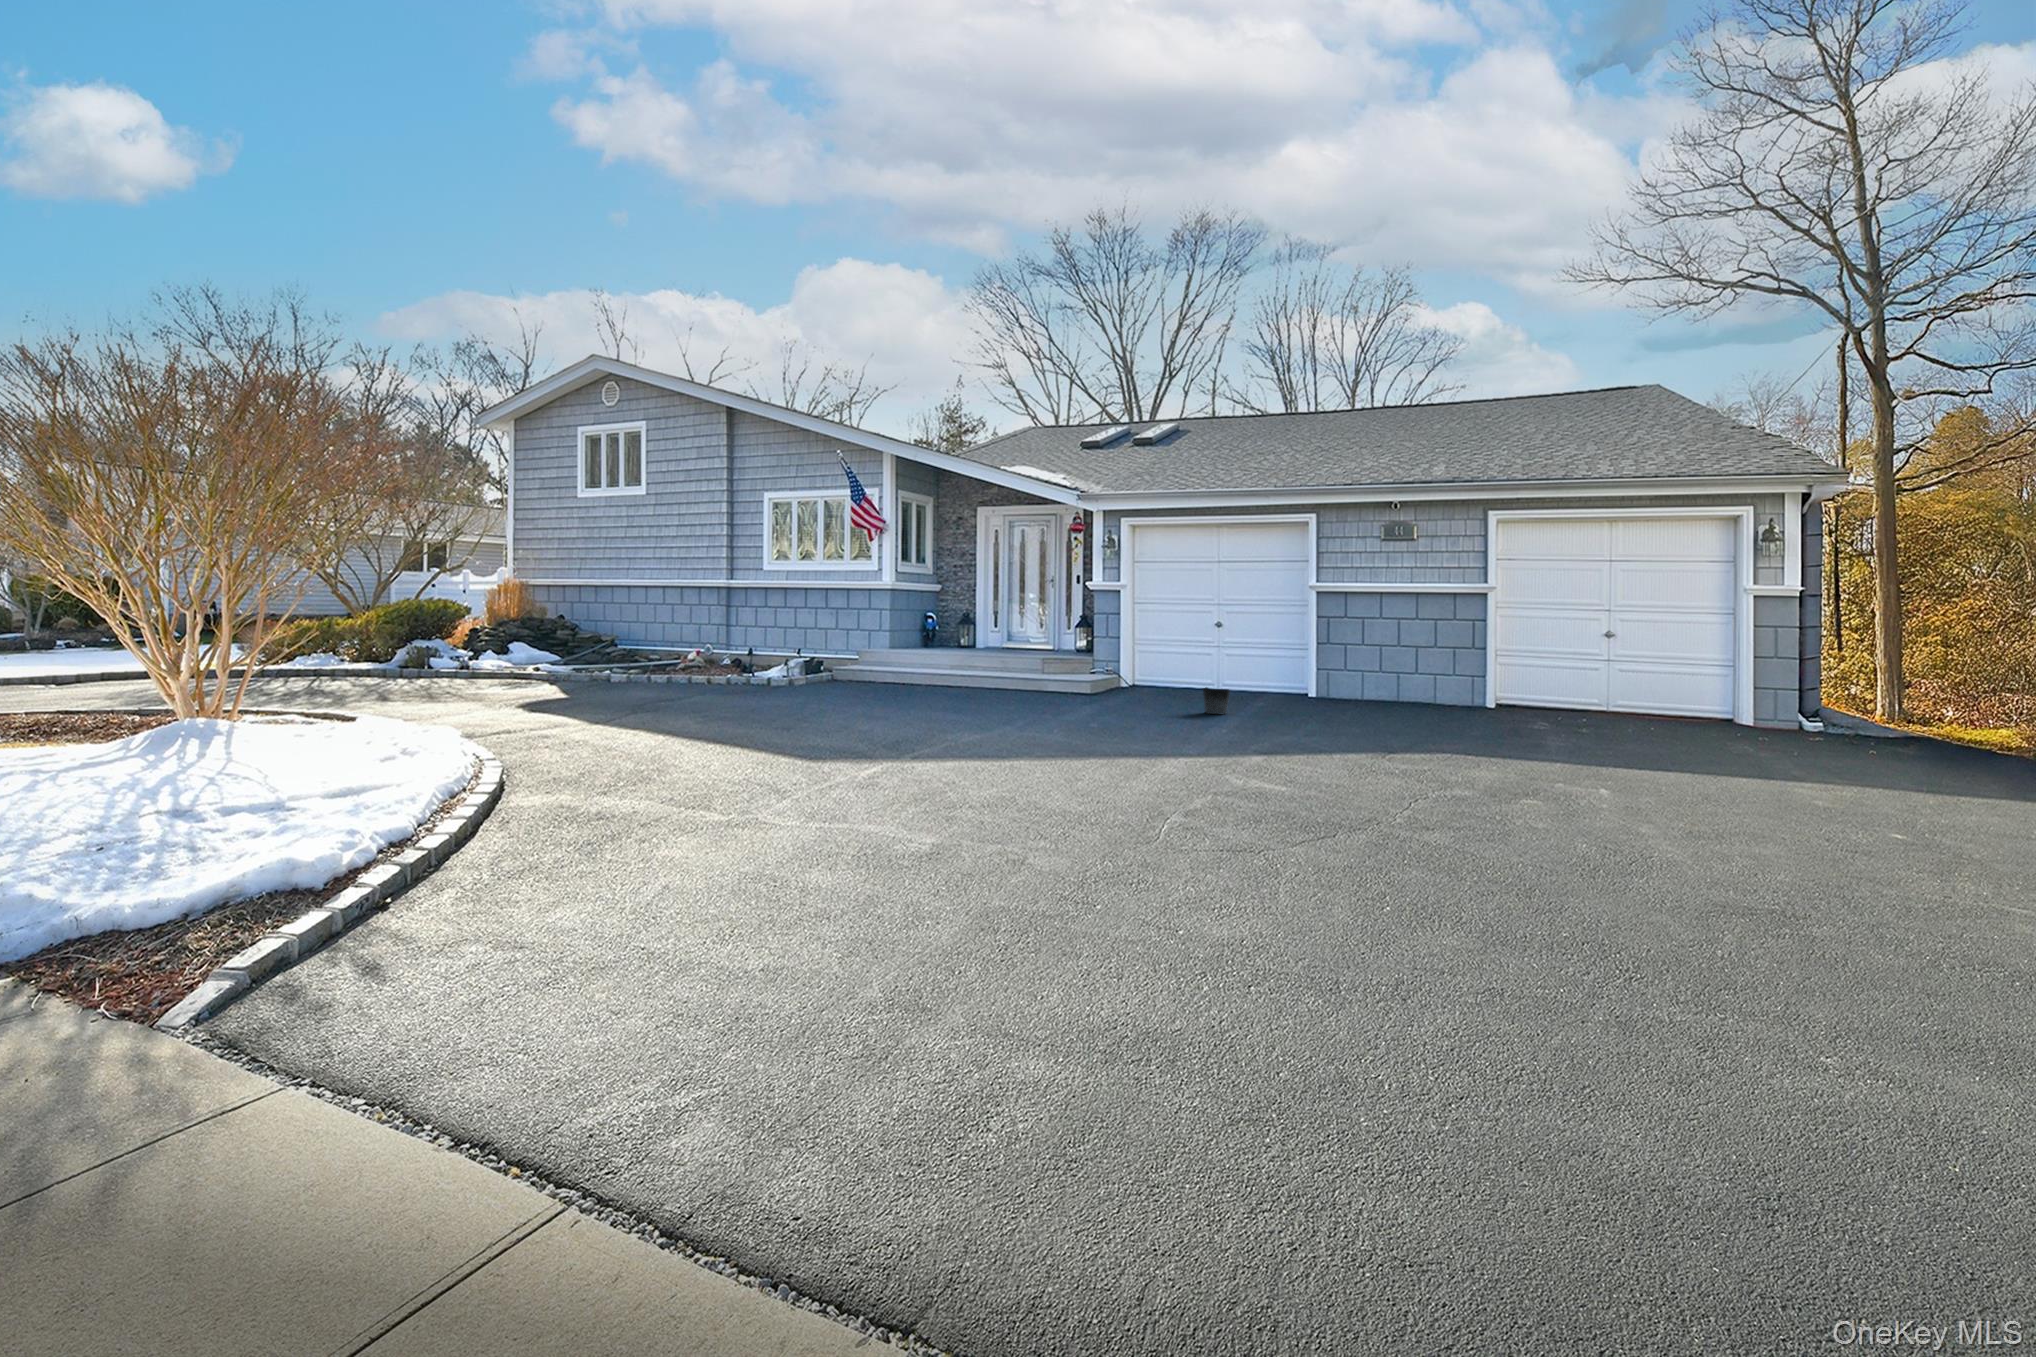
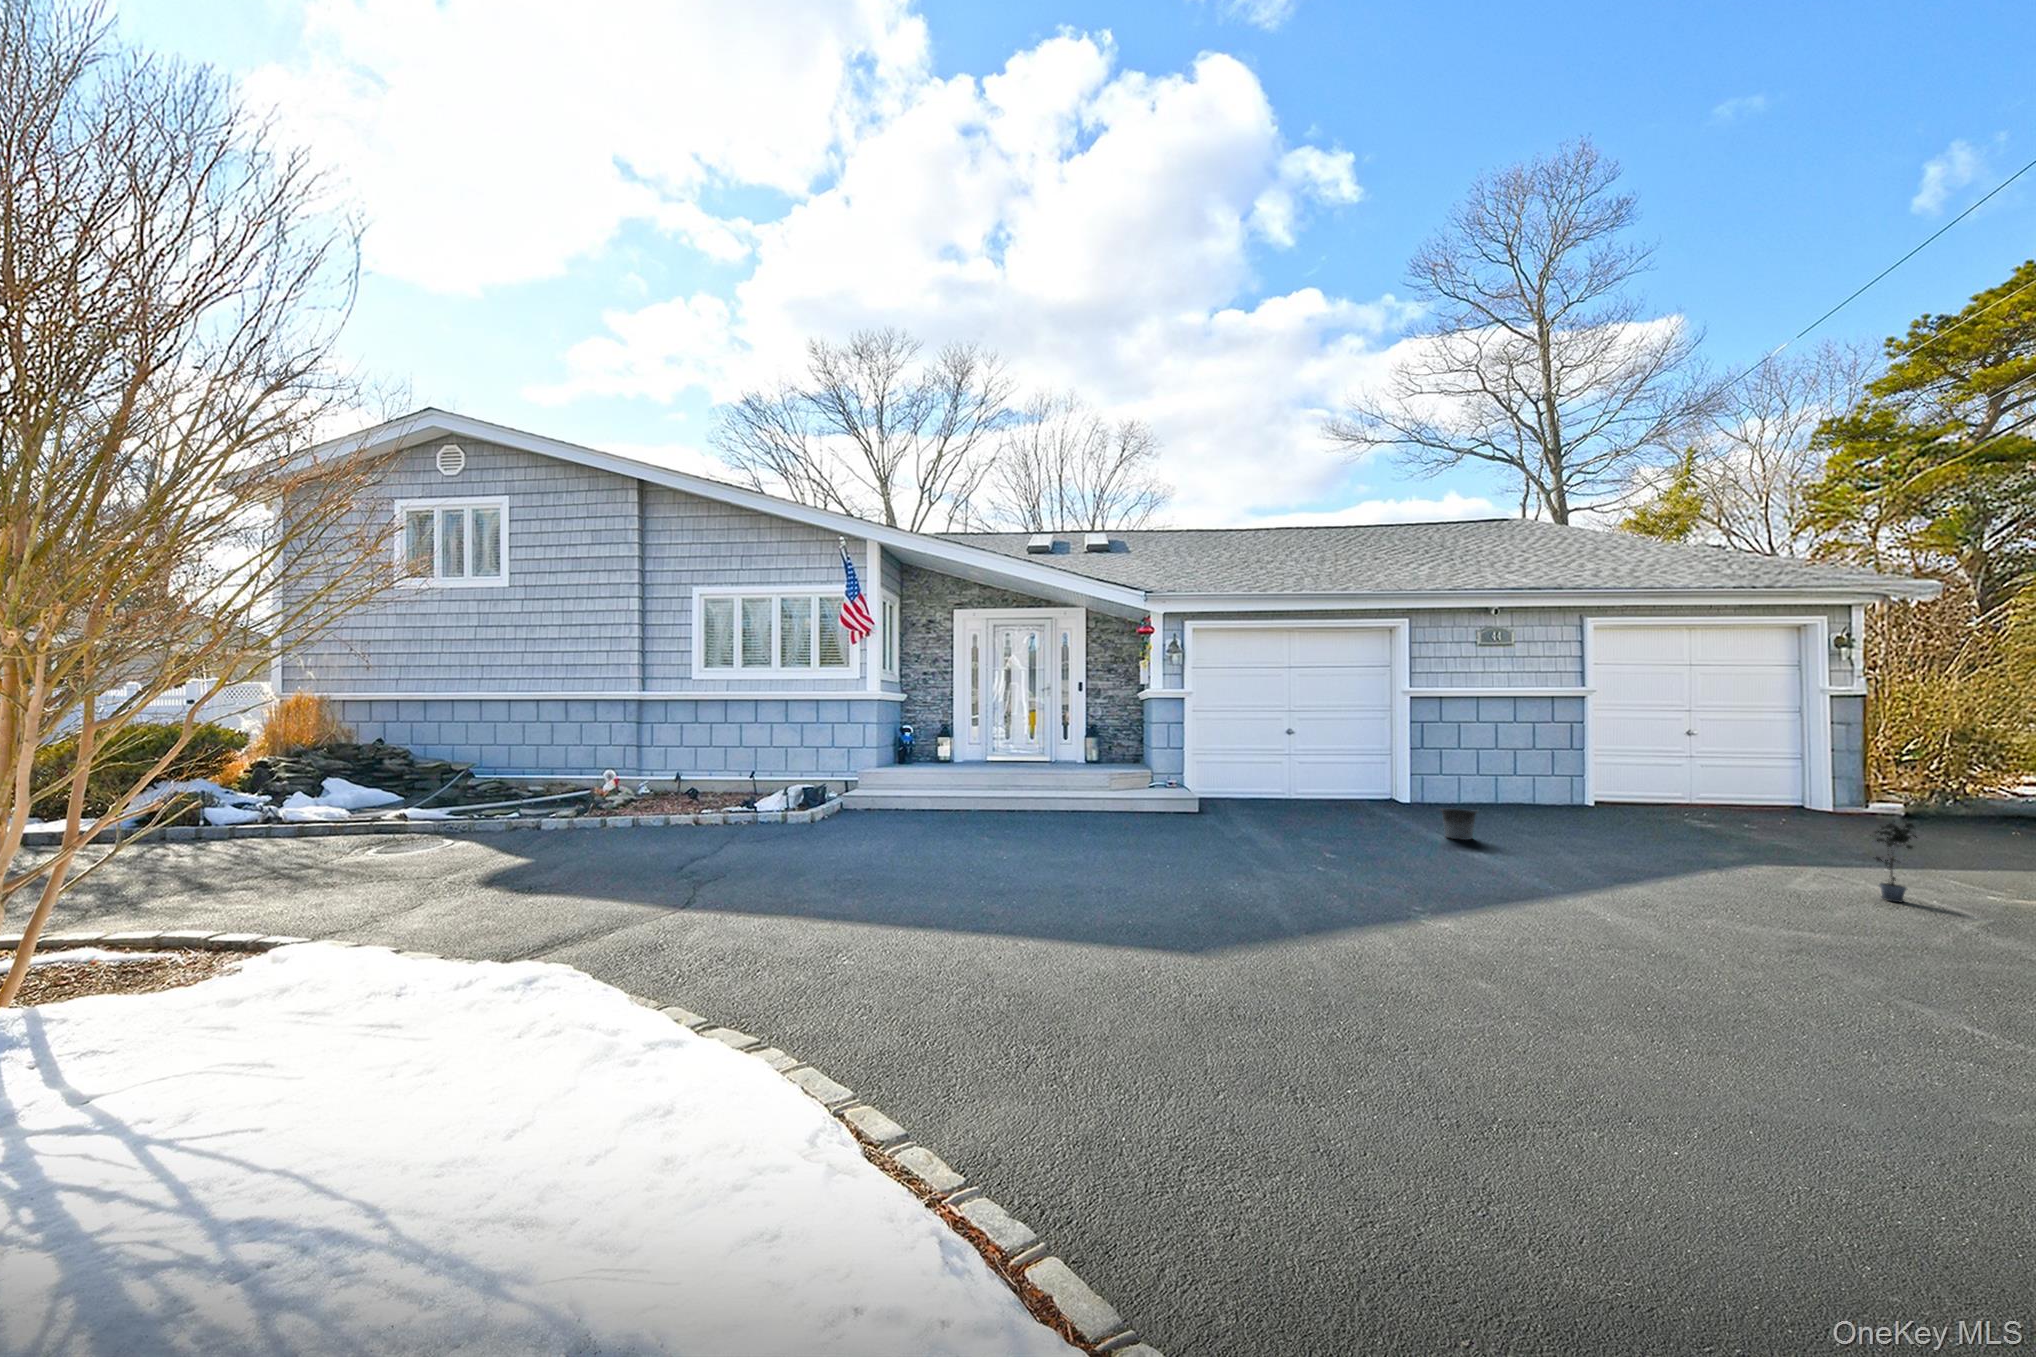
potted plant: none [1320,683,1352,750] -> present [1873,819,1917,902]

